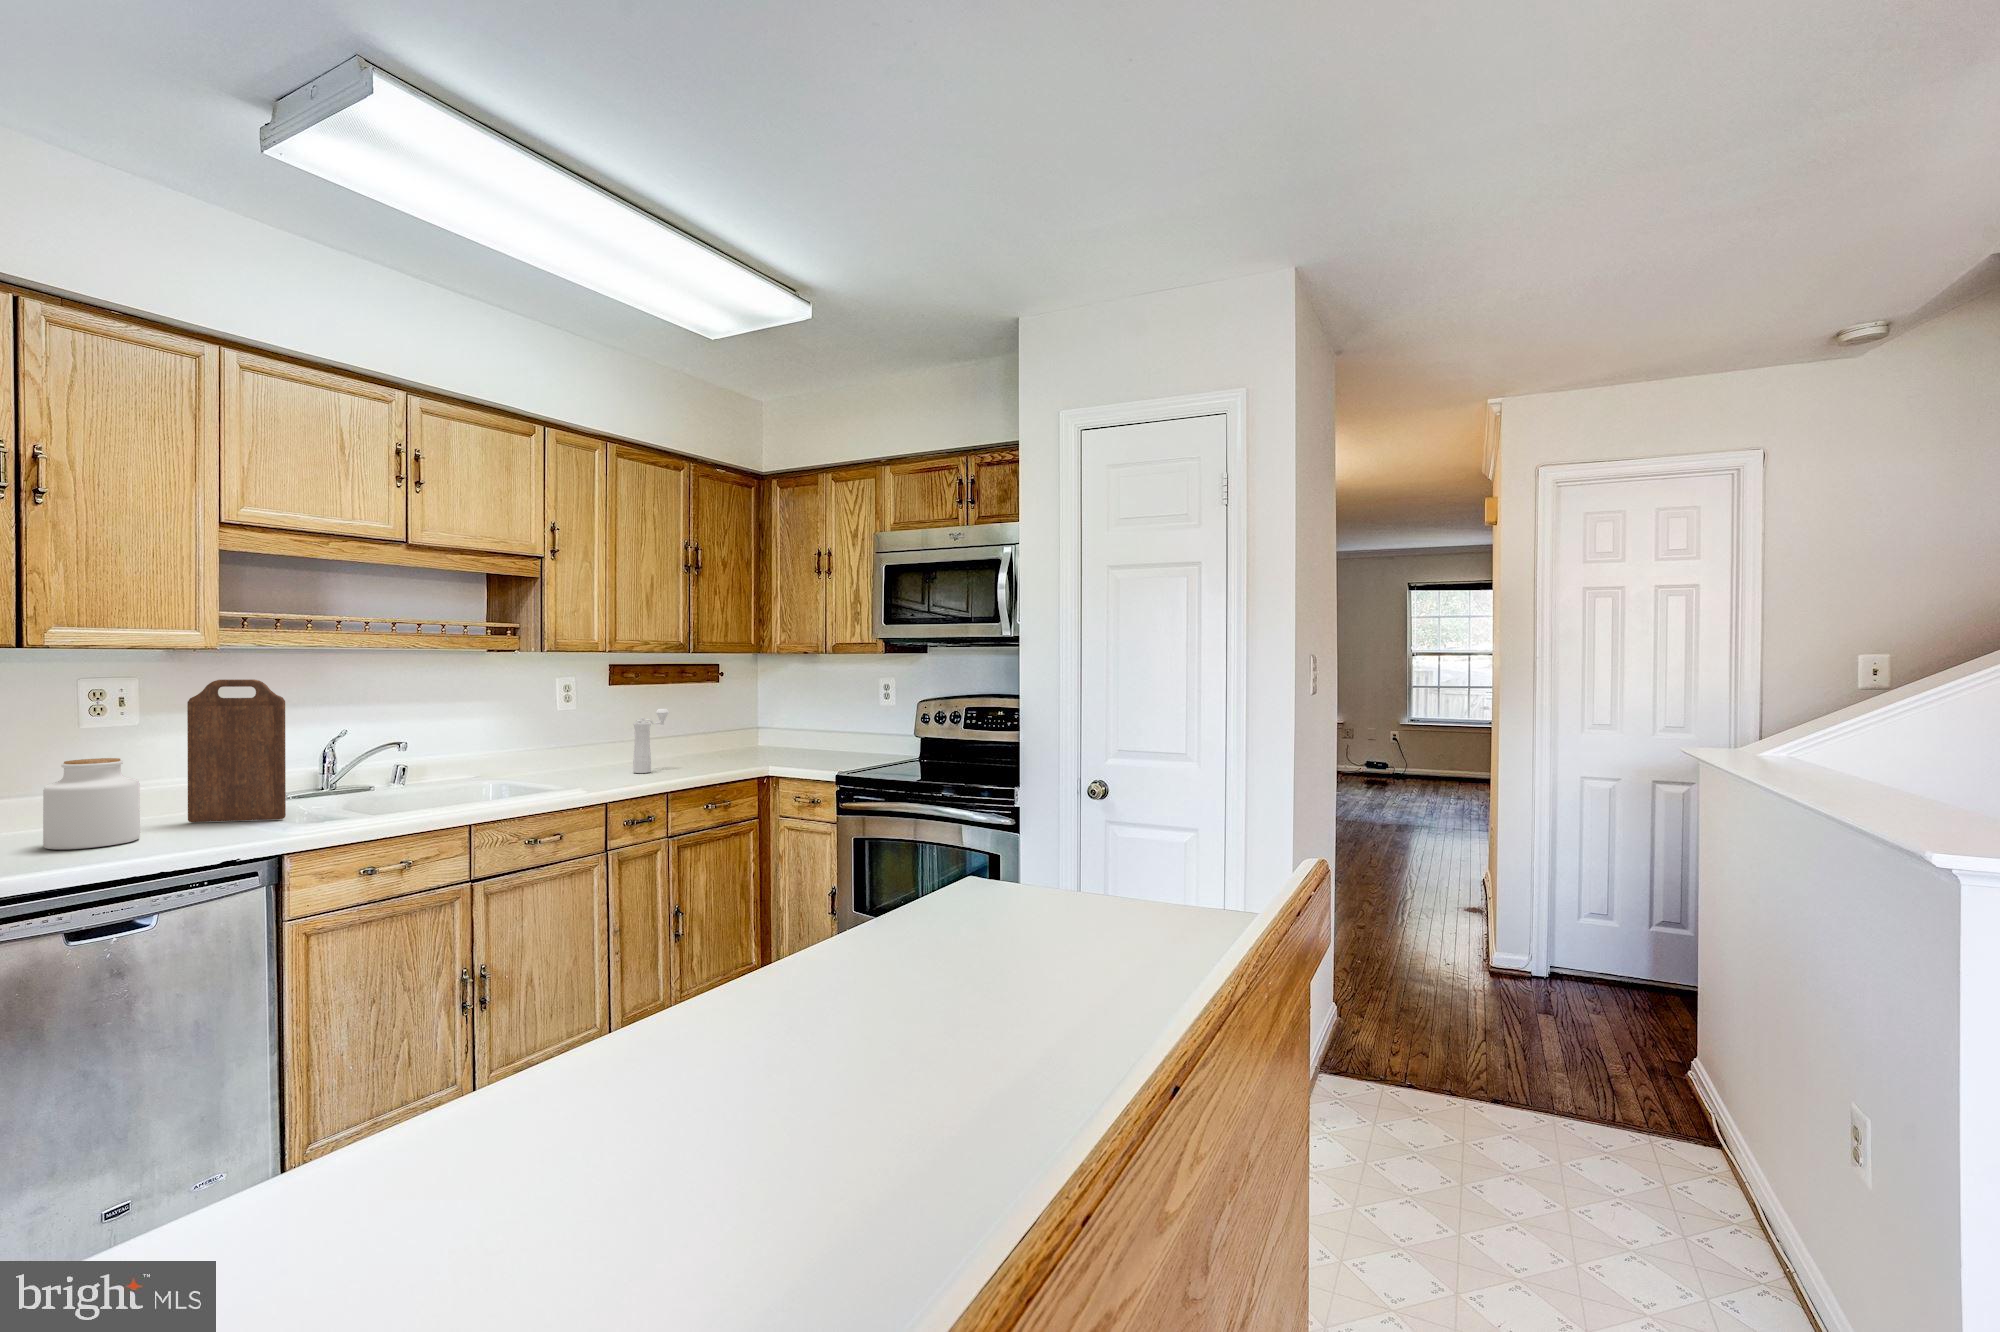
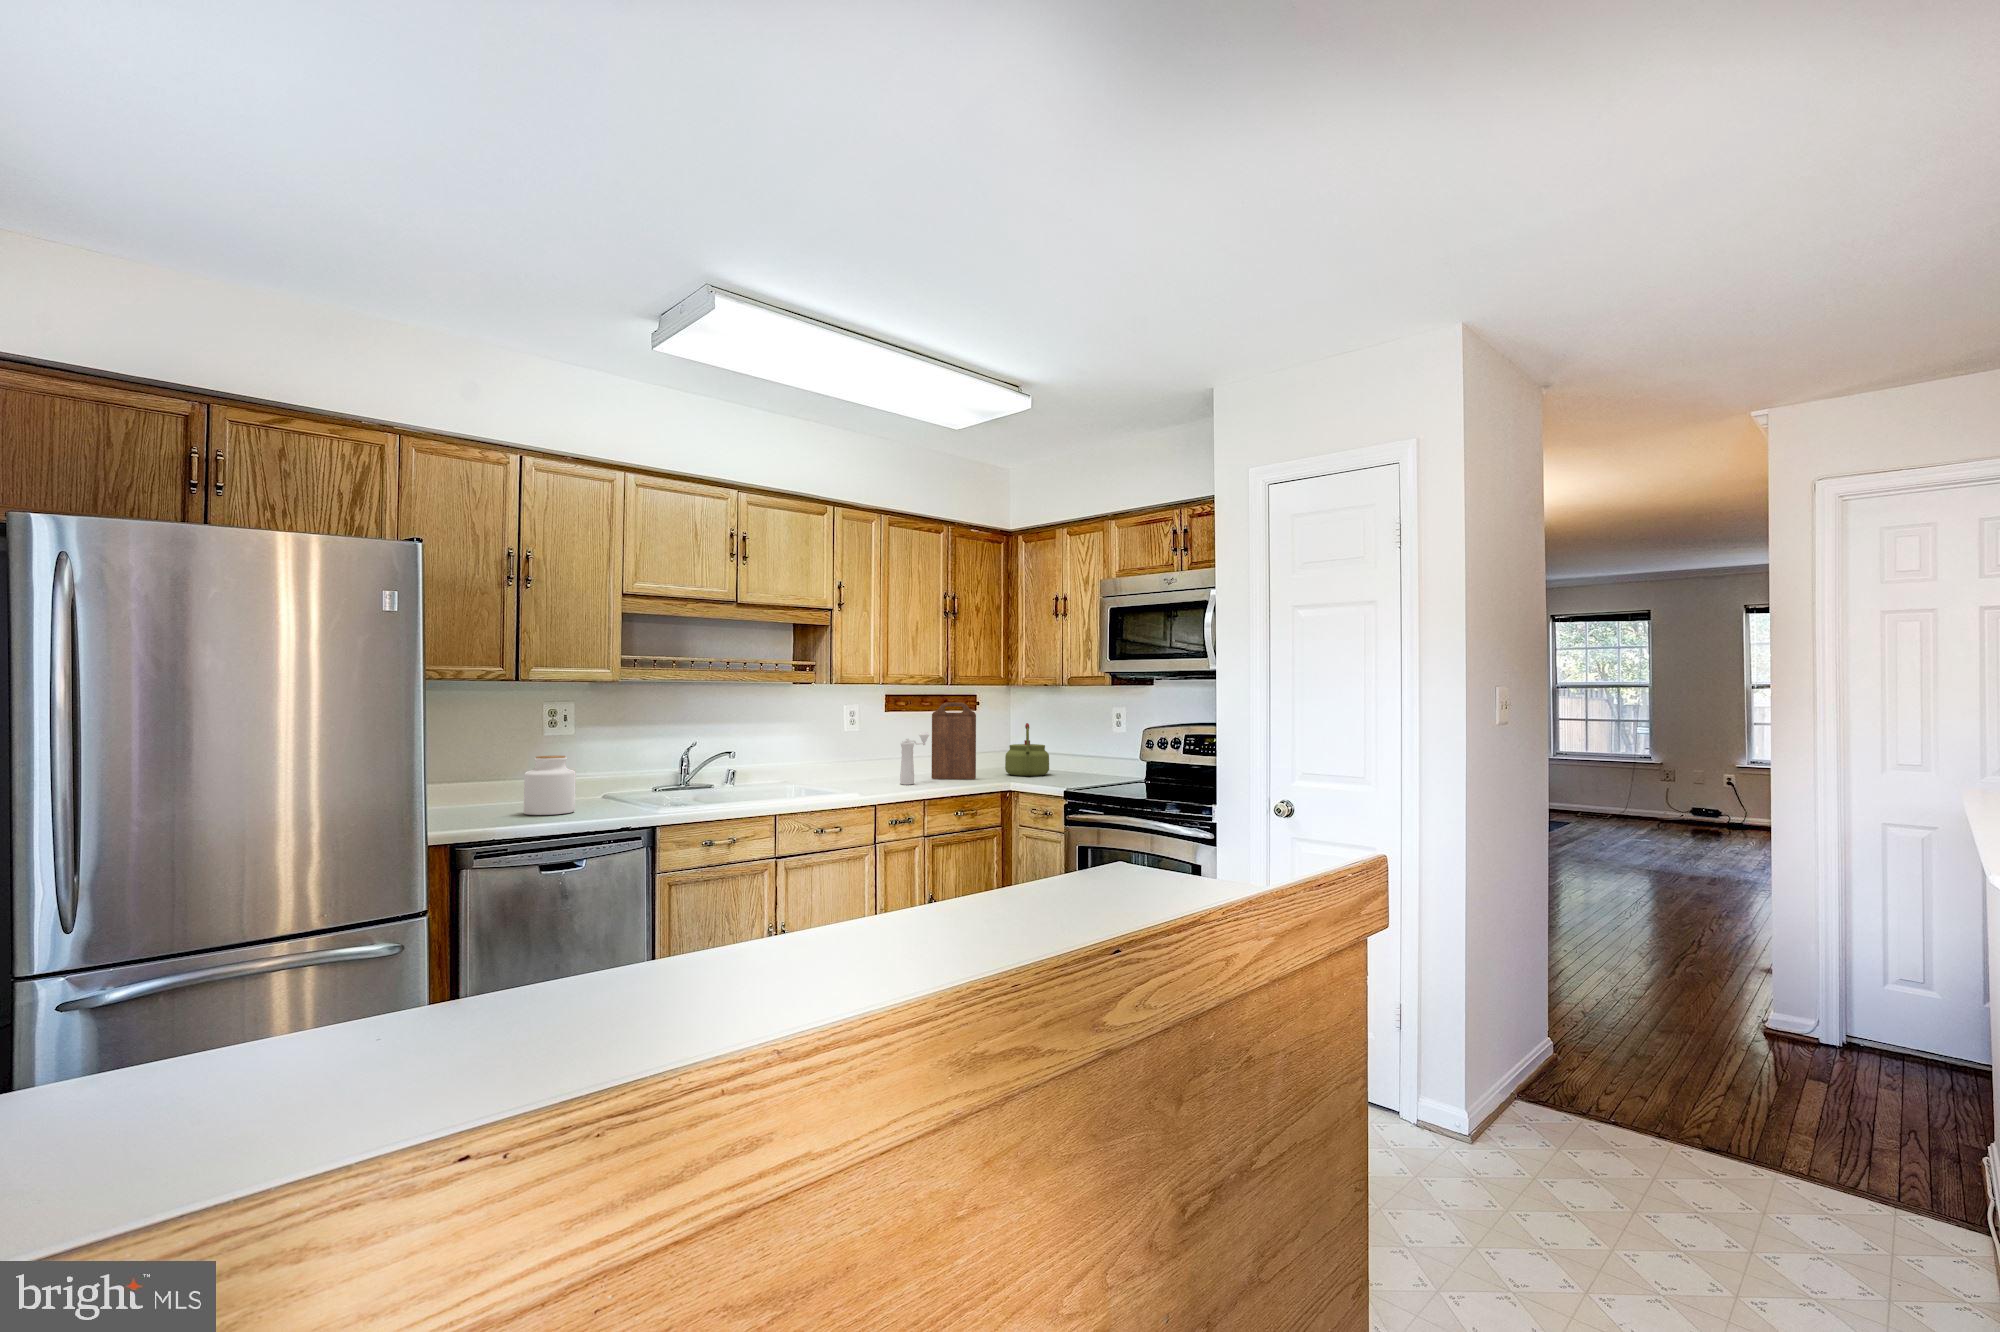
cutting board: present [187,679,286,822] -> present [932,703,976,779]
kettle: none [758,696,809,756] -> present [1005,723,1049,776]

